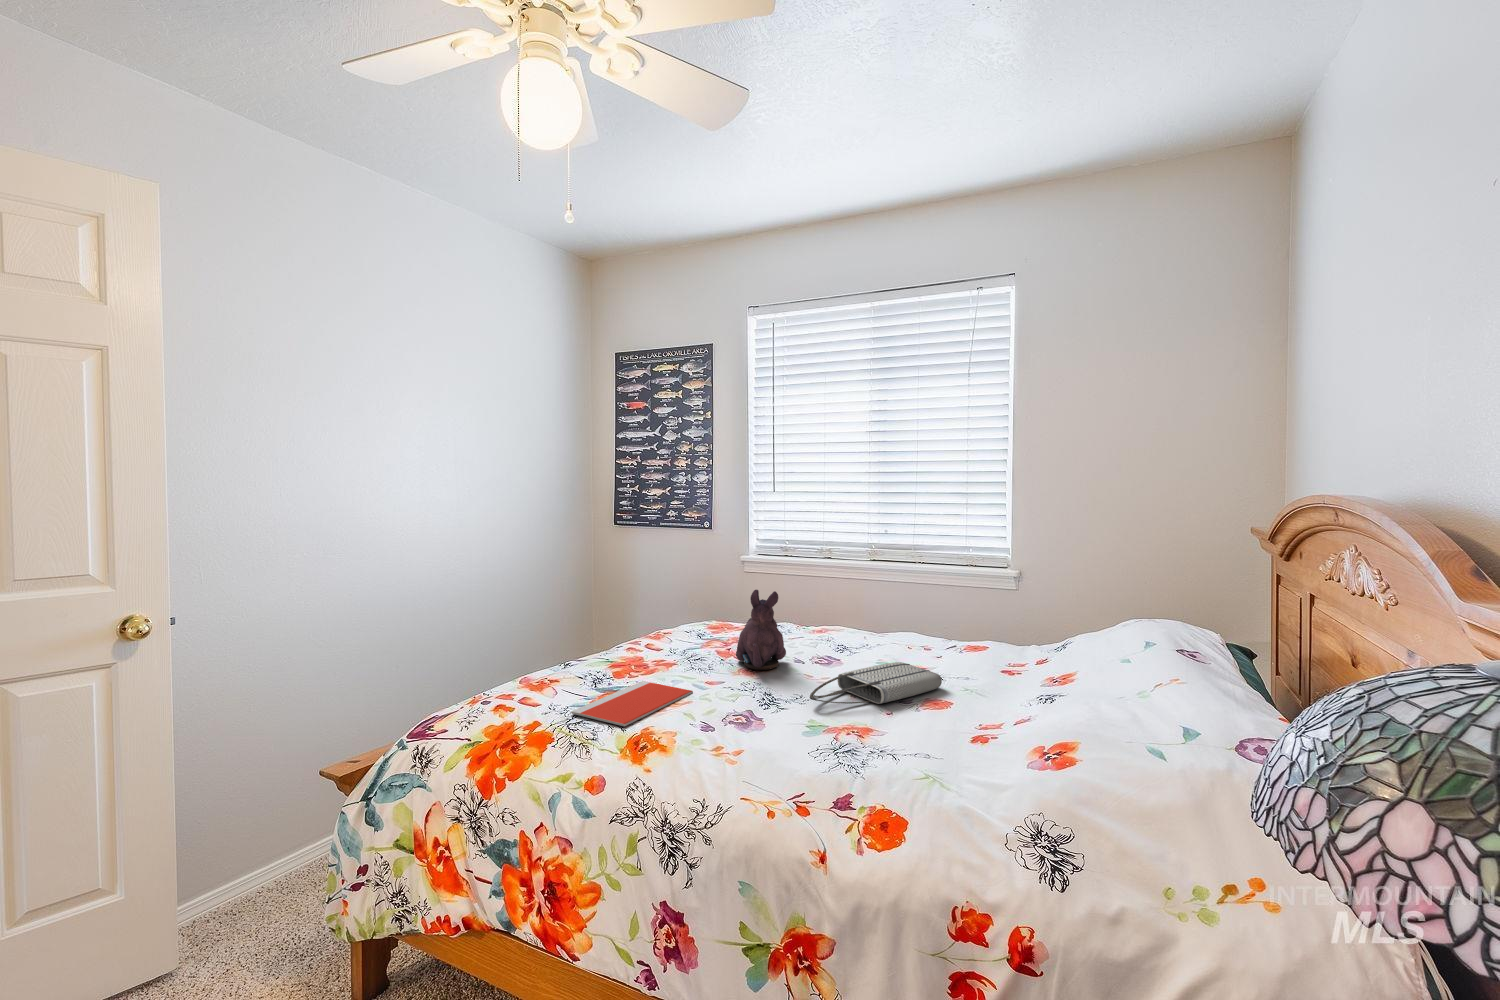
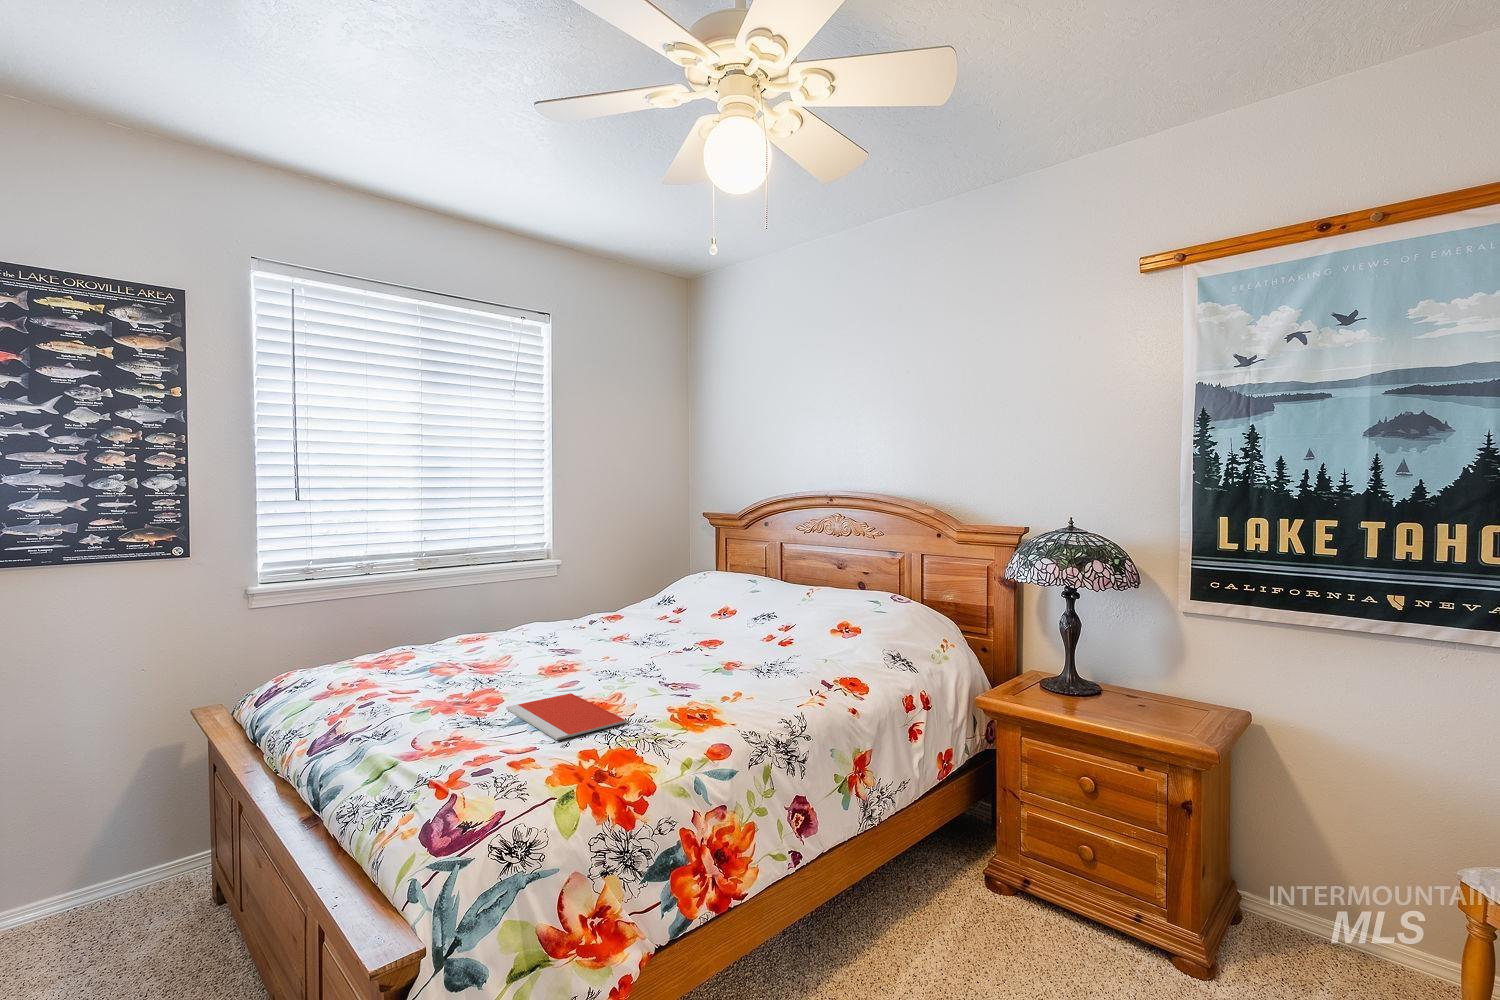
plush toy: present [736,590,786,670] -> none [507,589,569,672]
tote bag: present [810,662,942,704] -> none [632,628,691,661]

